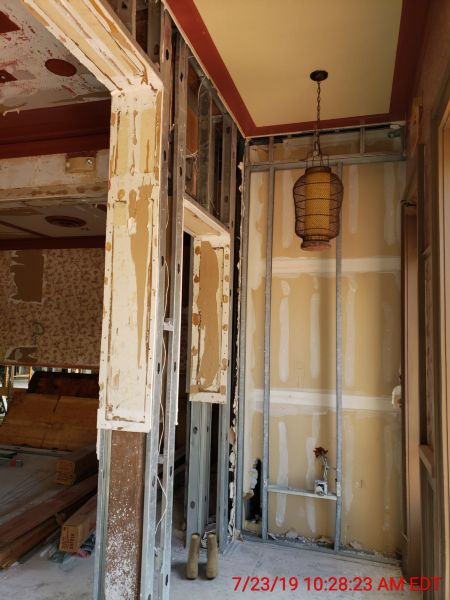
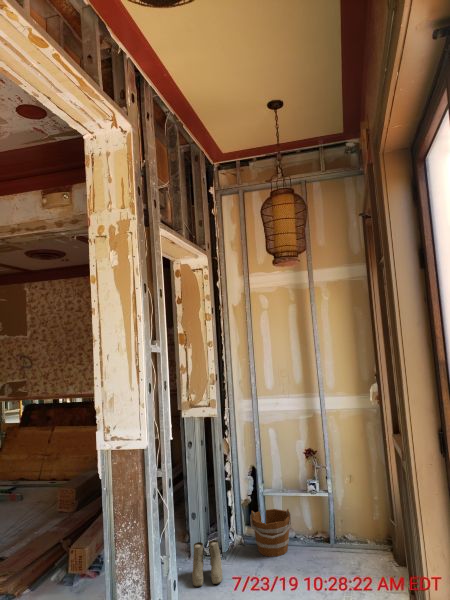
bucket: none [252,505,295,555] -> present [250,509,292,557]

